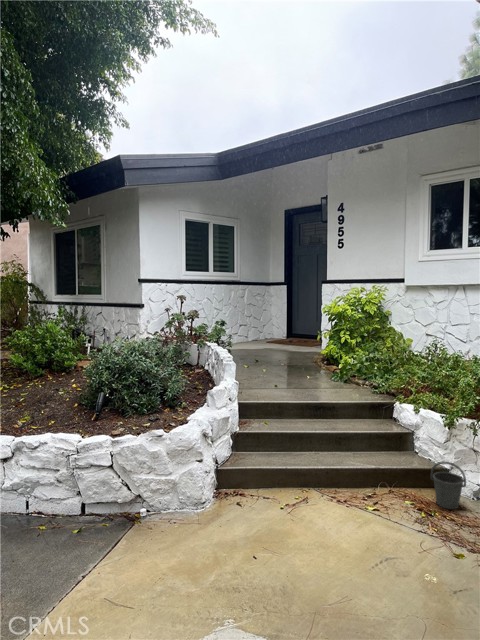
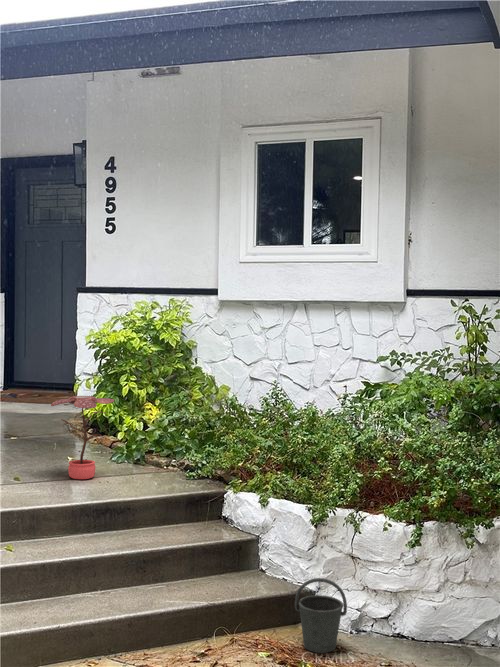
potted plant: none [295,343,330,389] -> present [51,396,114,479]

